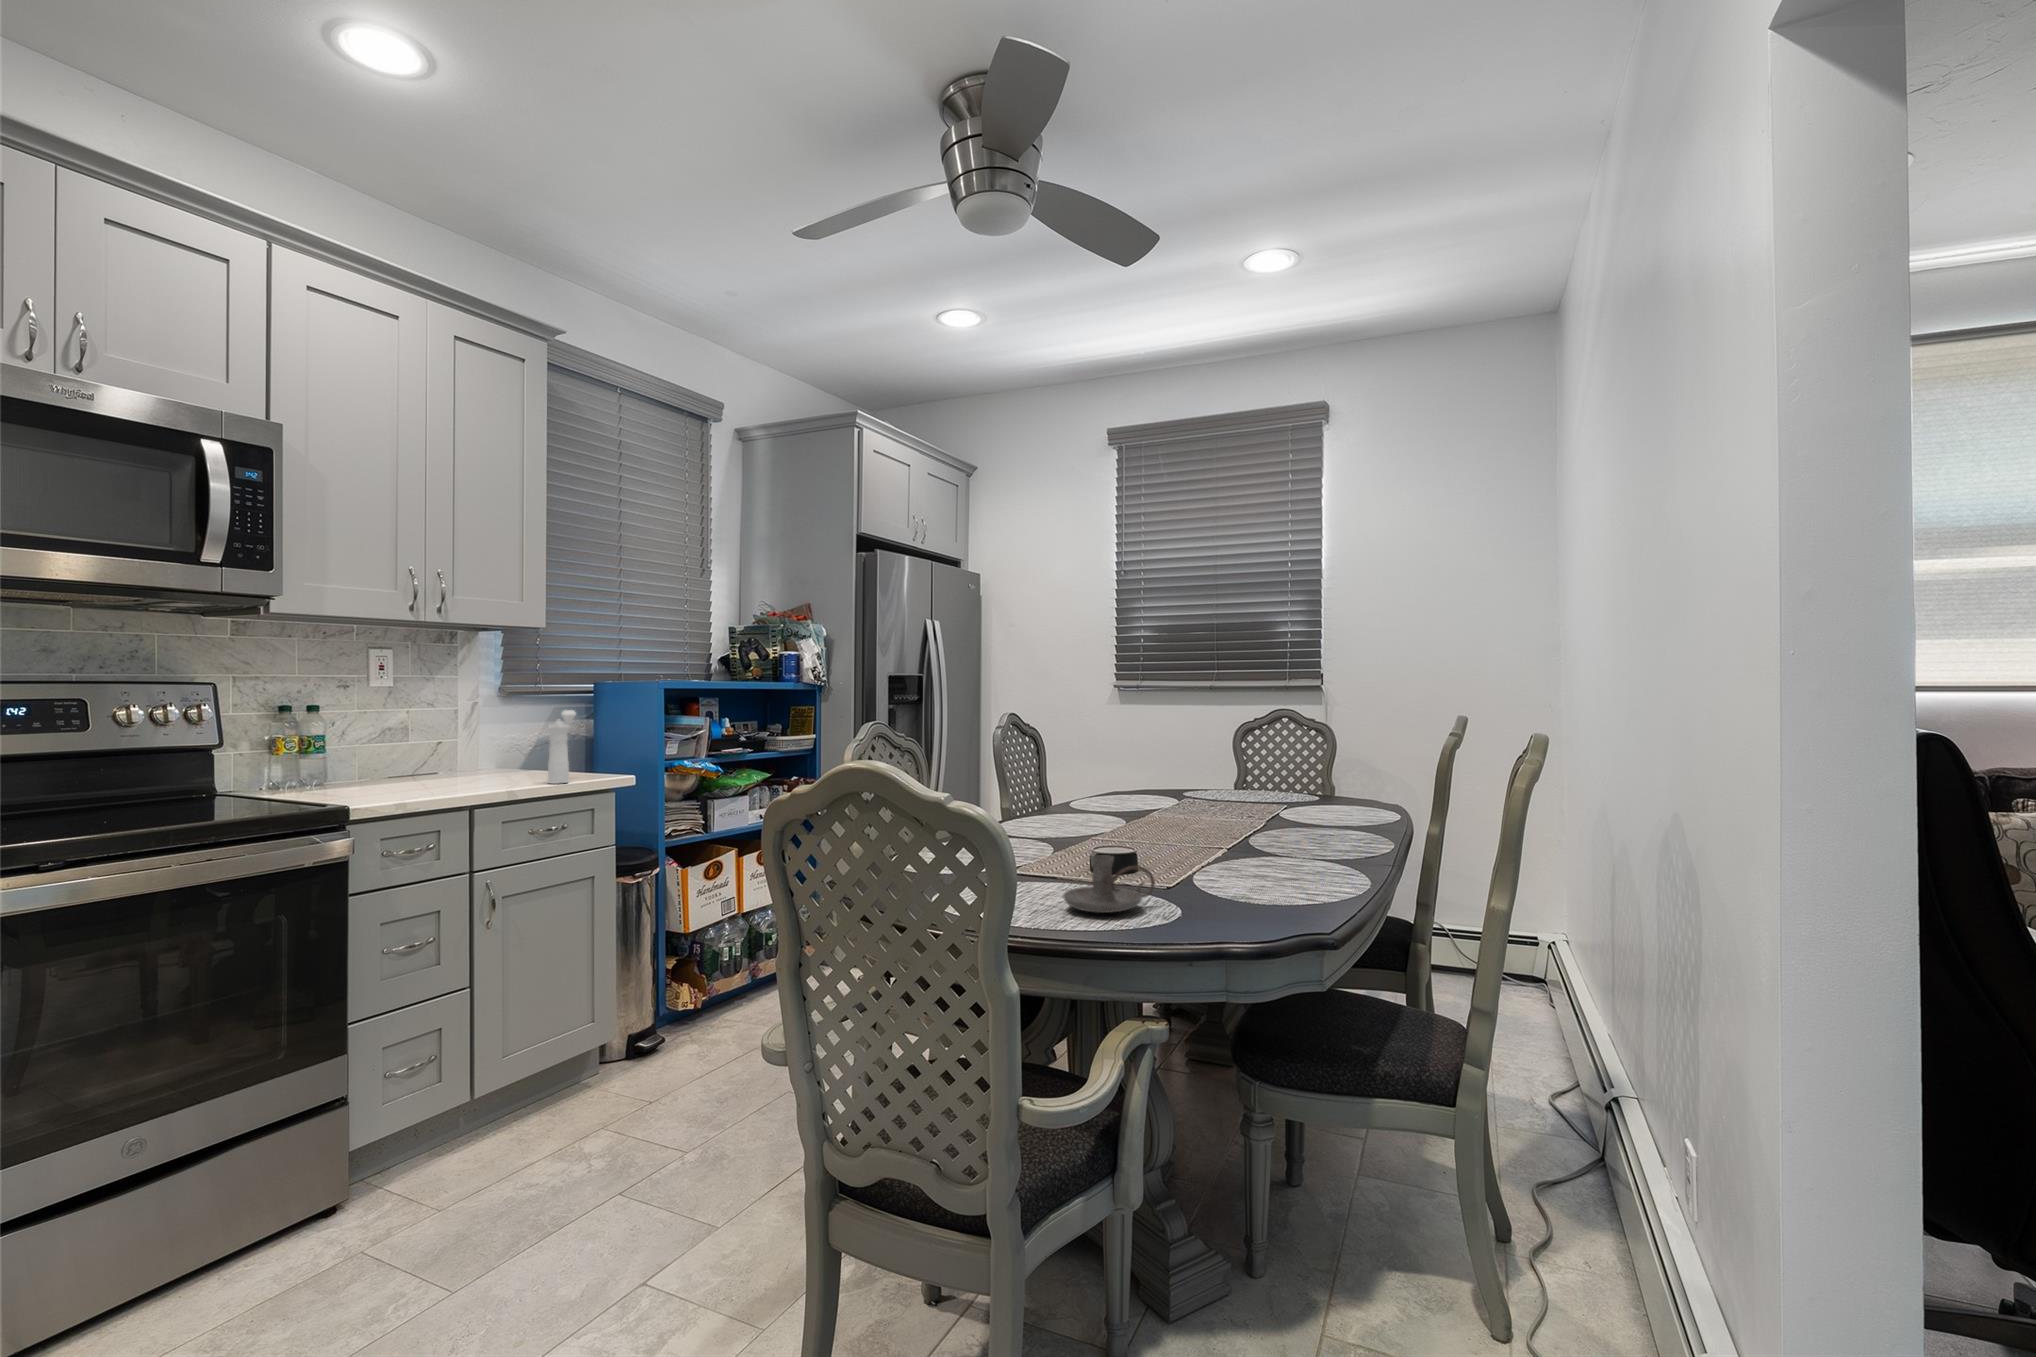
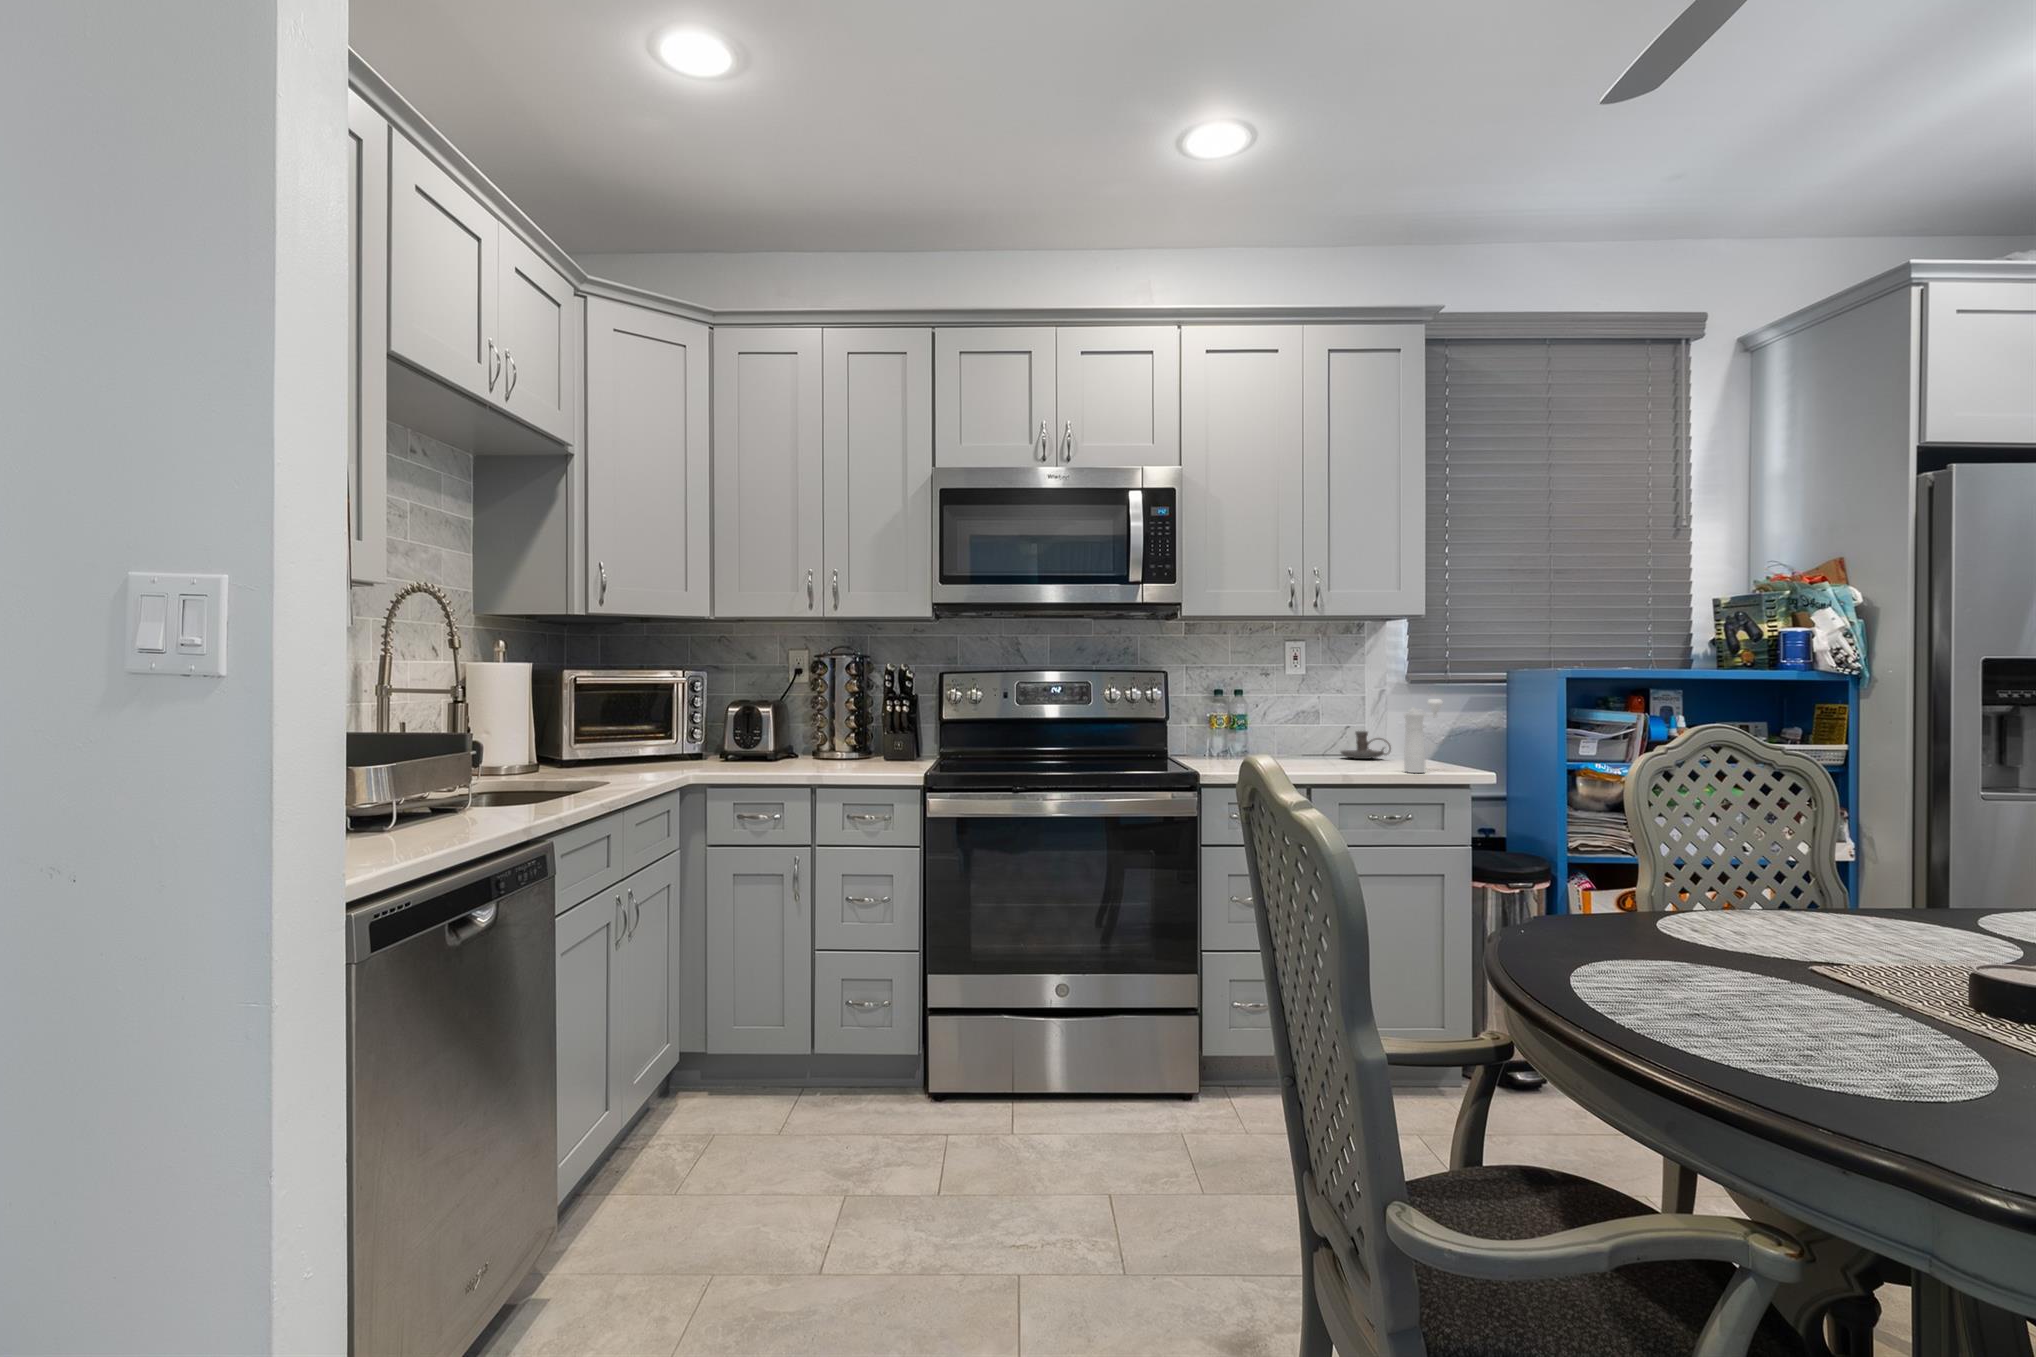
candle holder: present [1063,855,1155,913] -> present [1341,731,1391,759]

